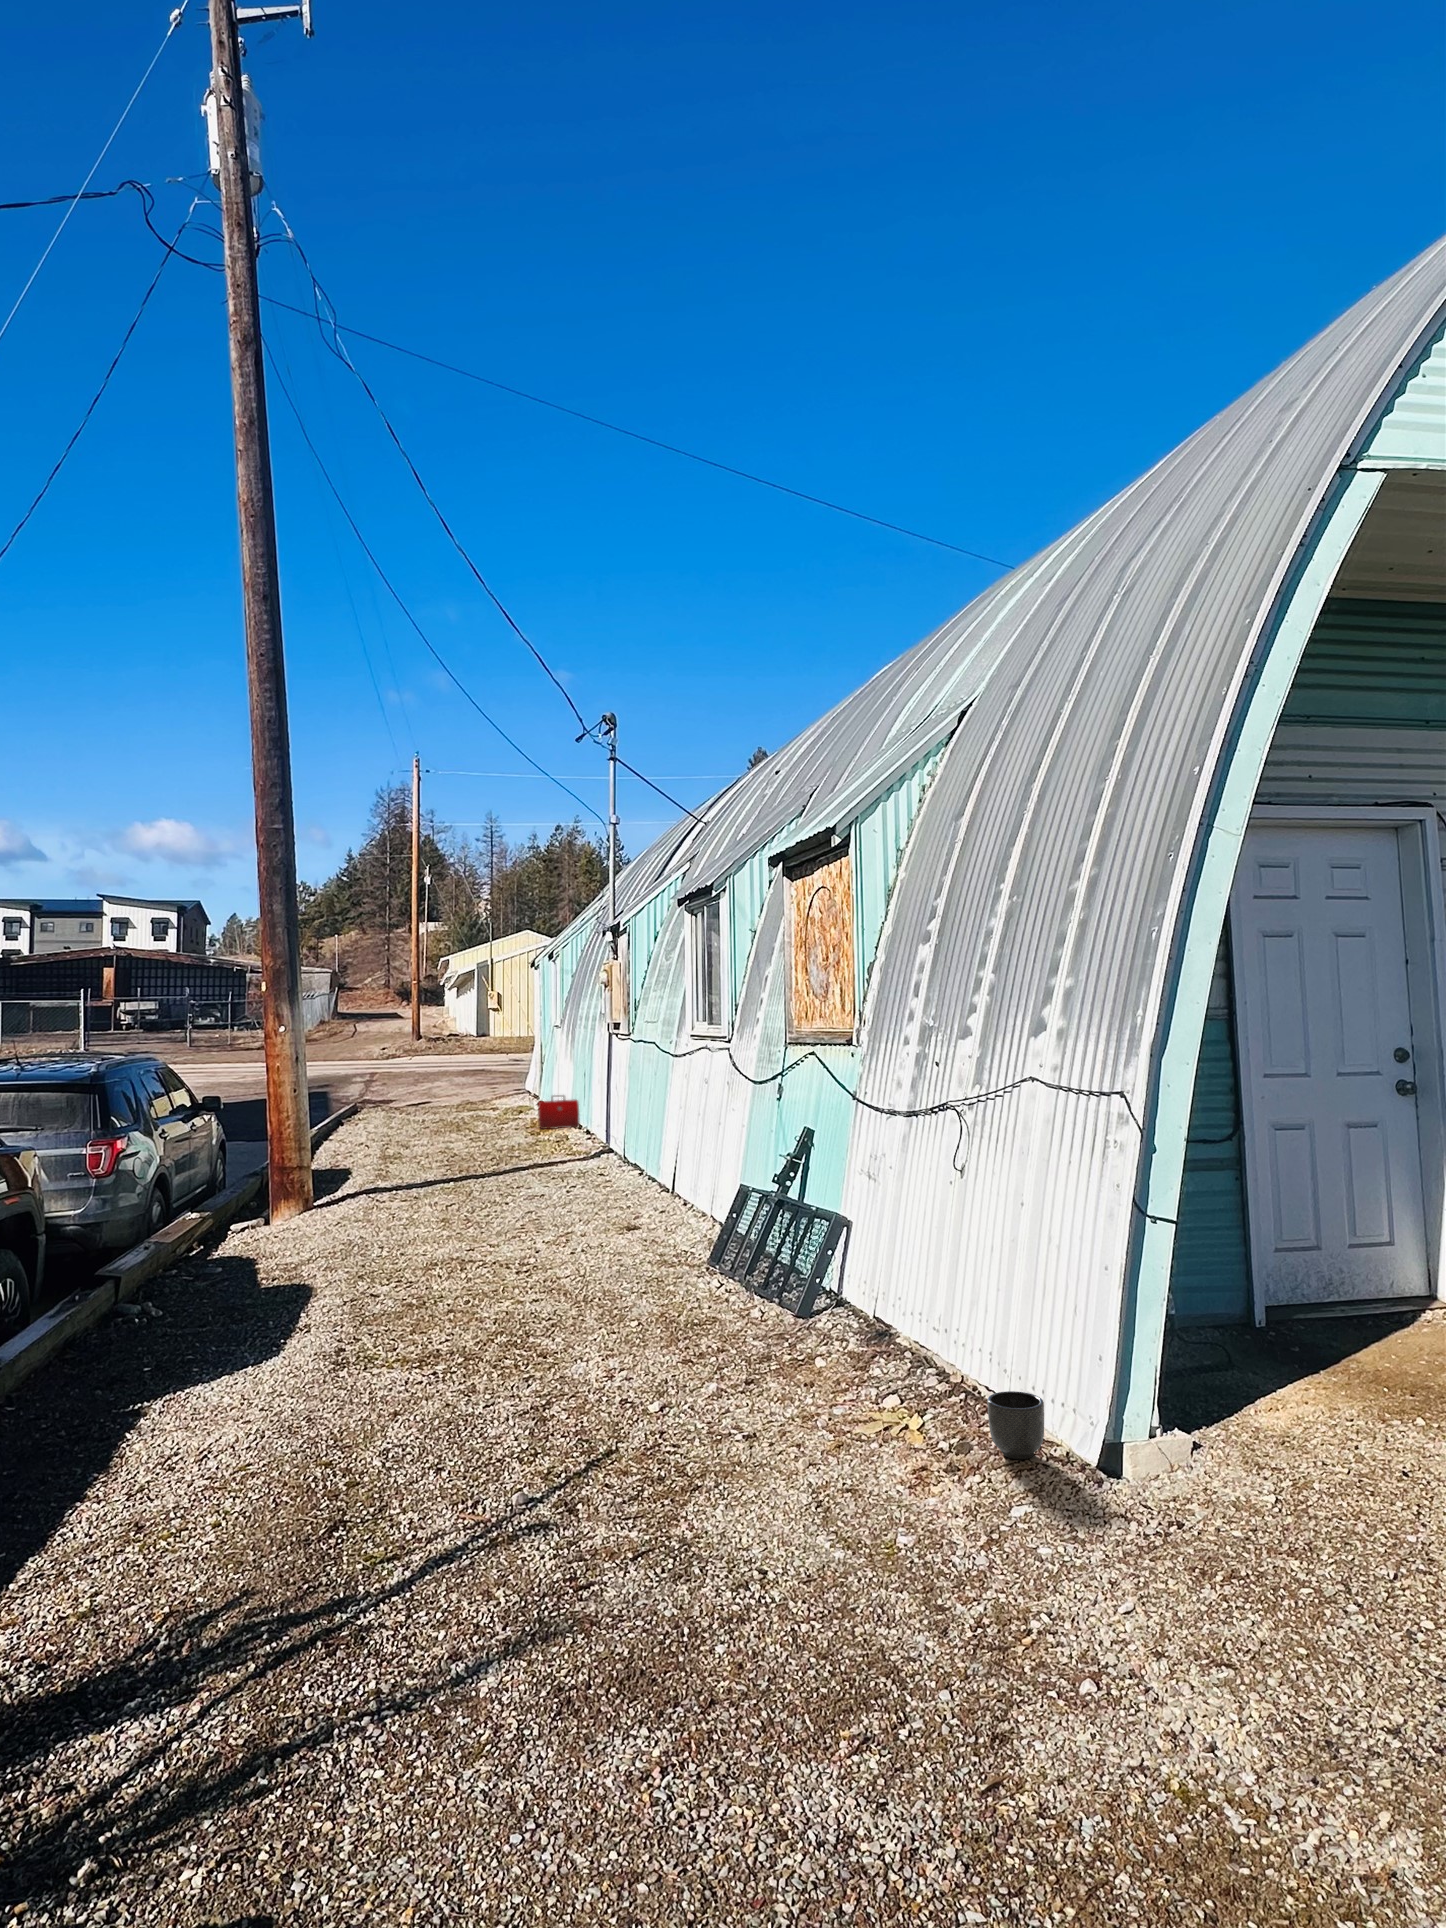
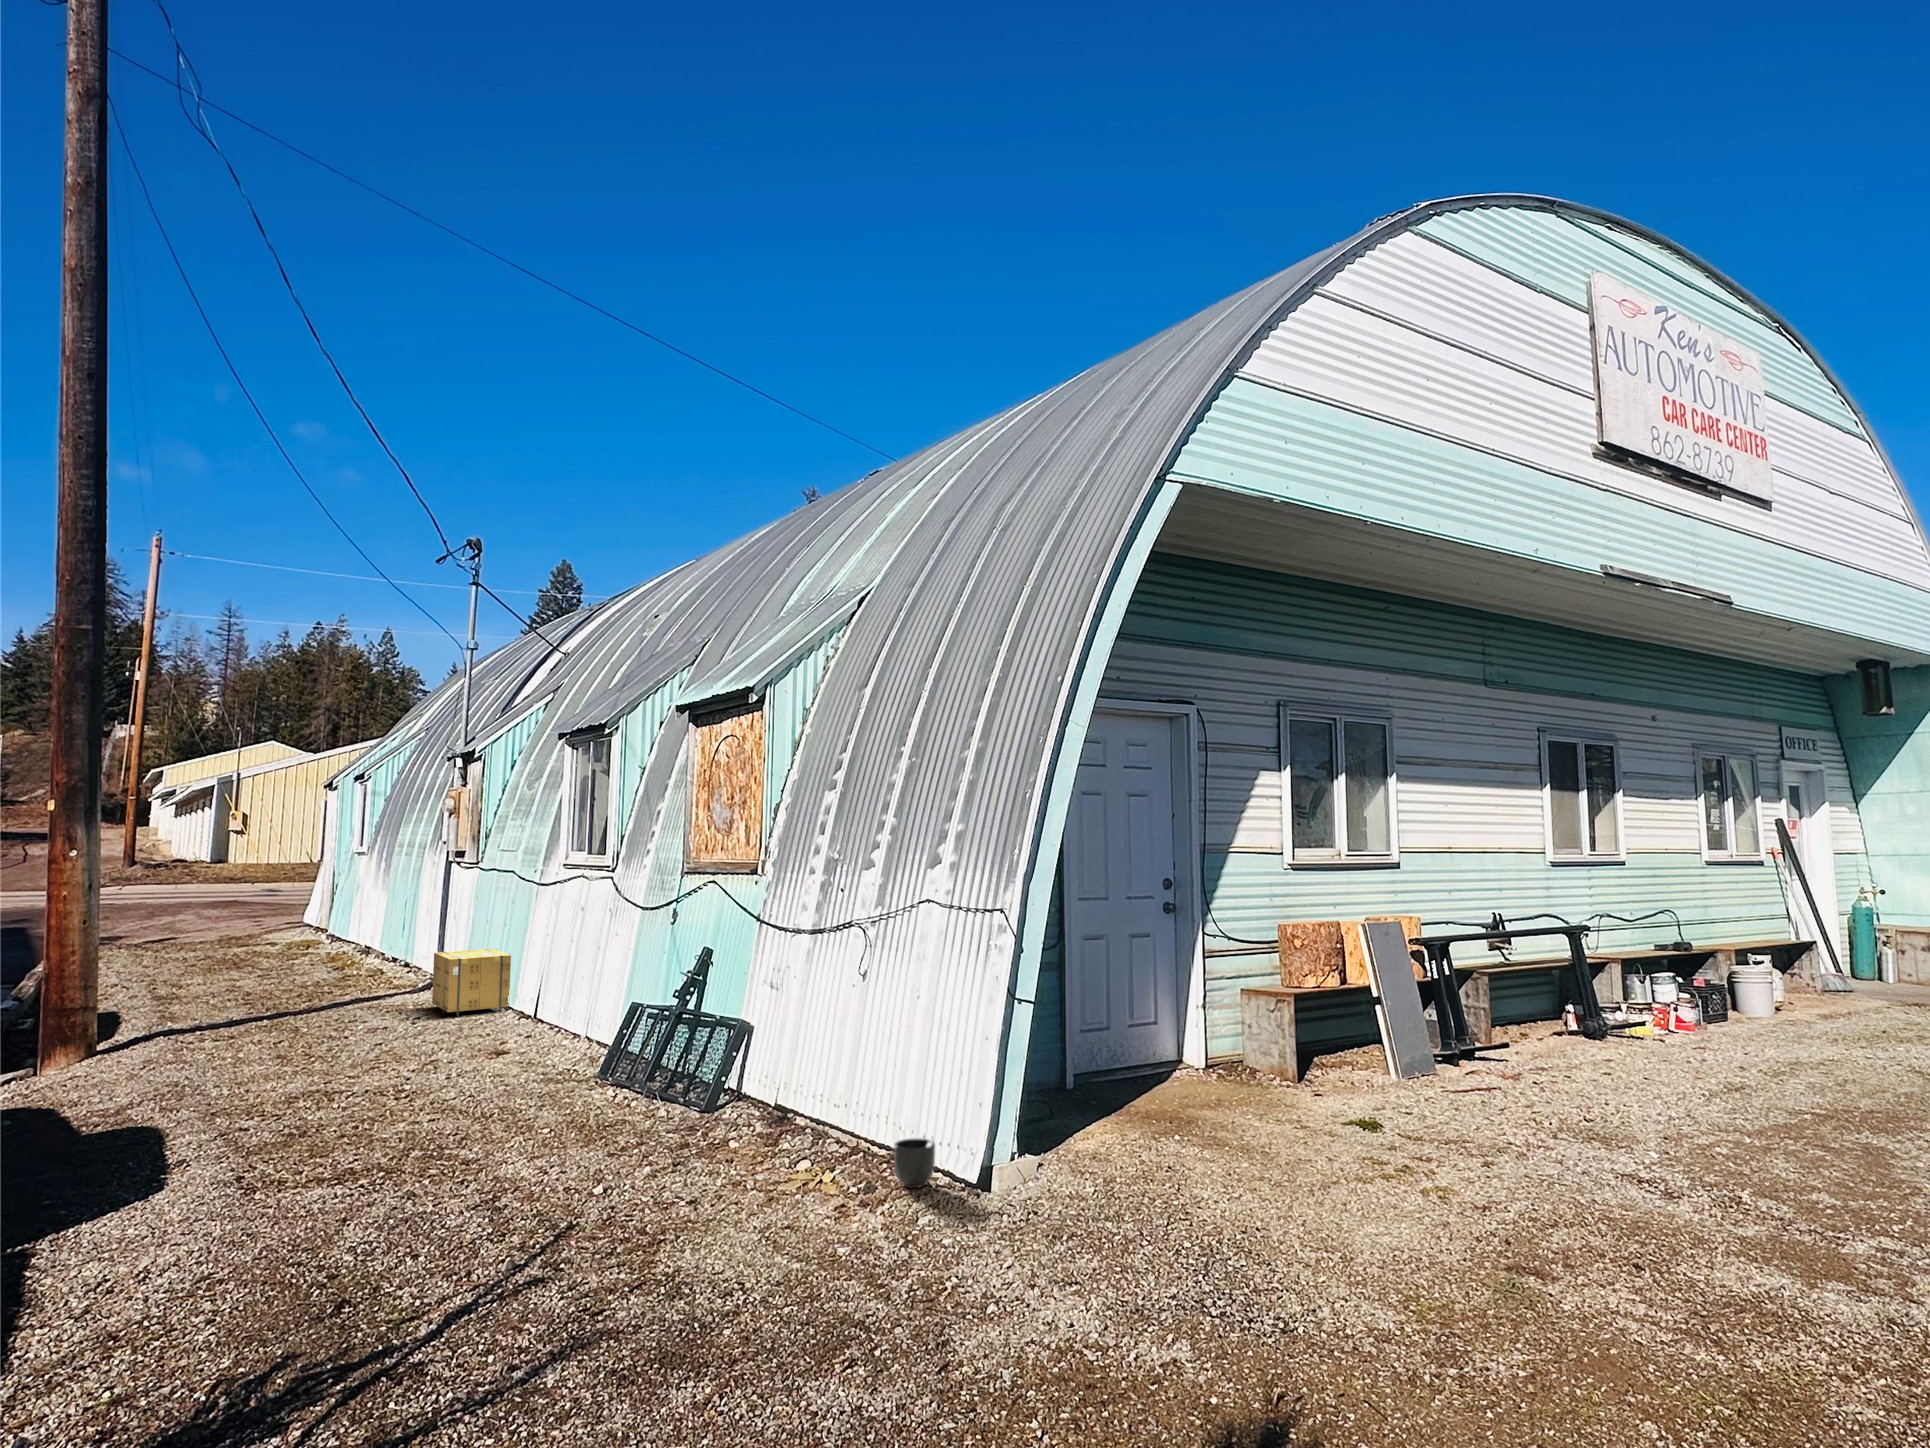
toolbox: present [538,1095,580,1129] -> none [347,928,397,965]
cardboard box: none [586,1119,654,1185] -> present [432,949,511,1016]

